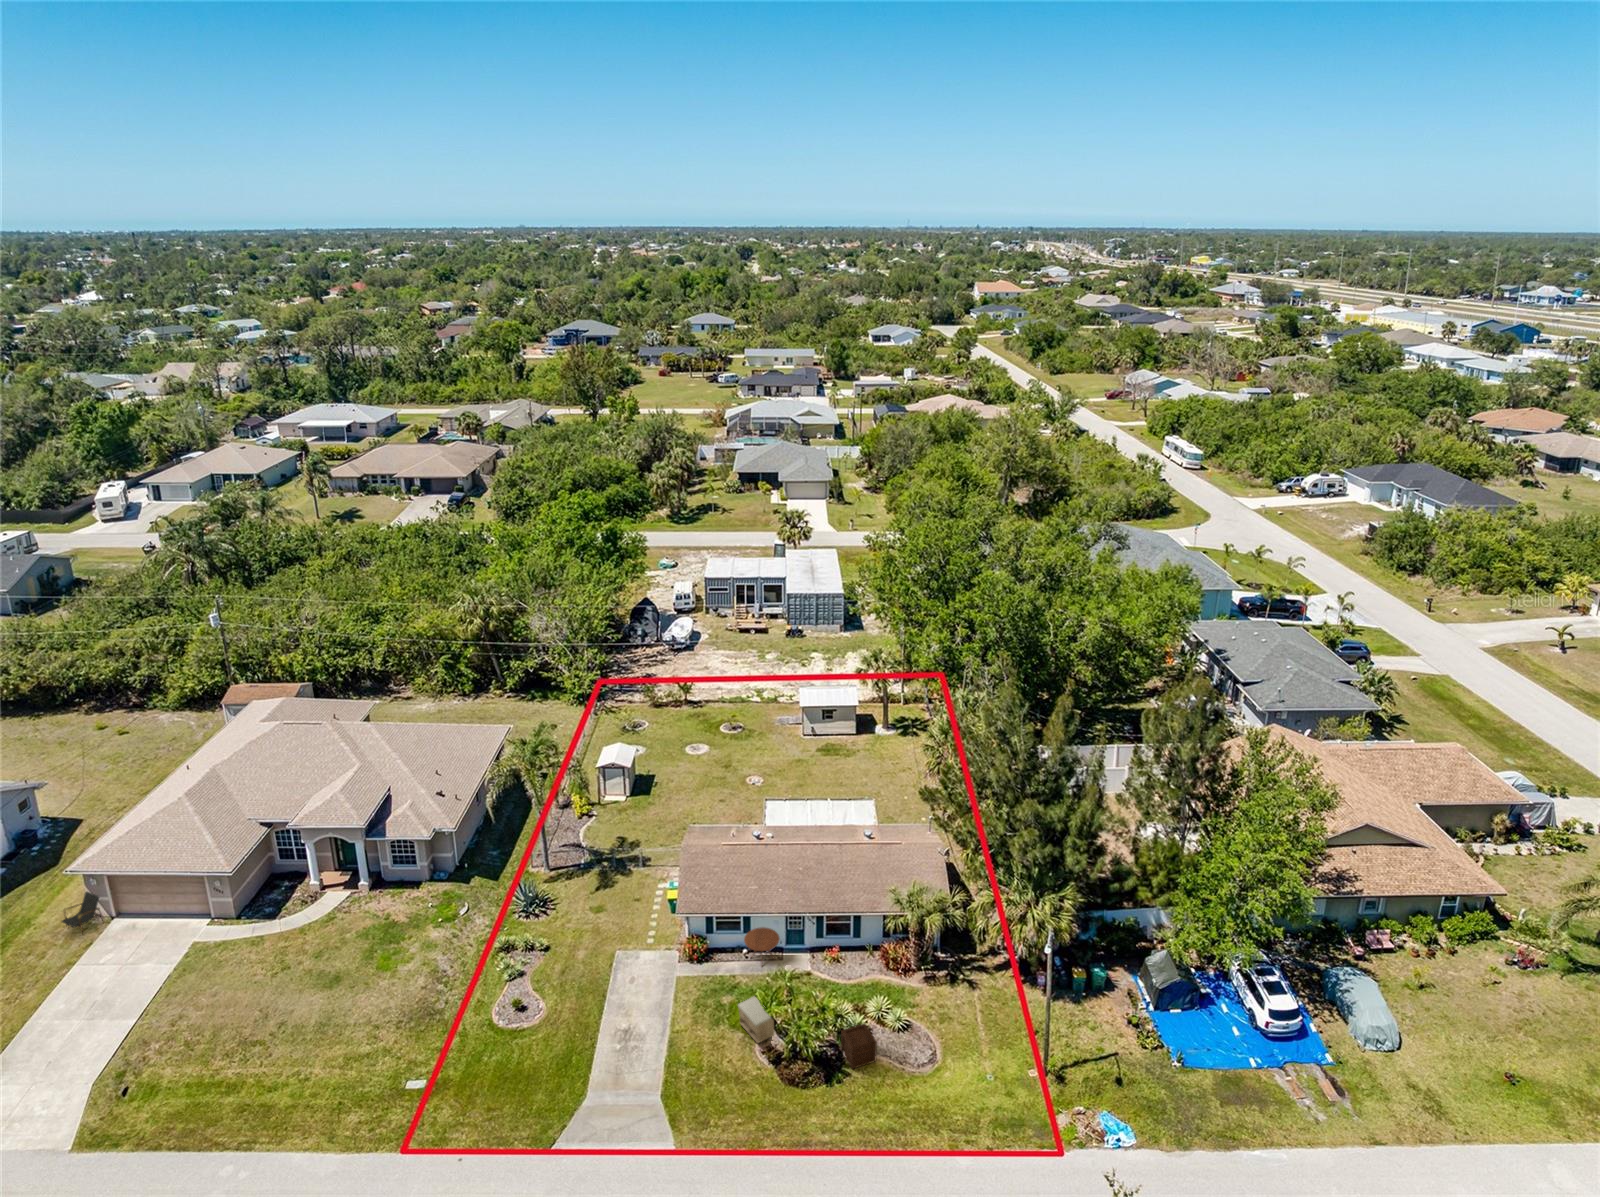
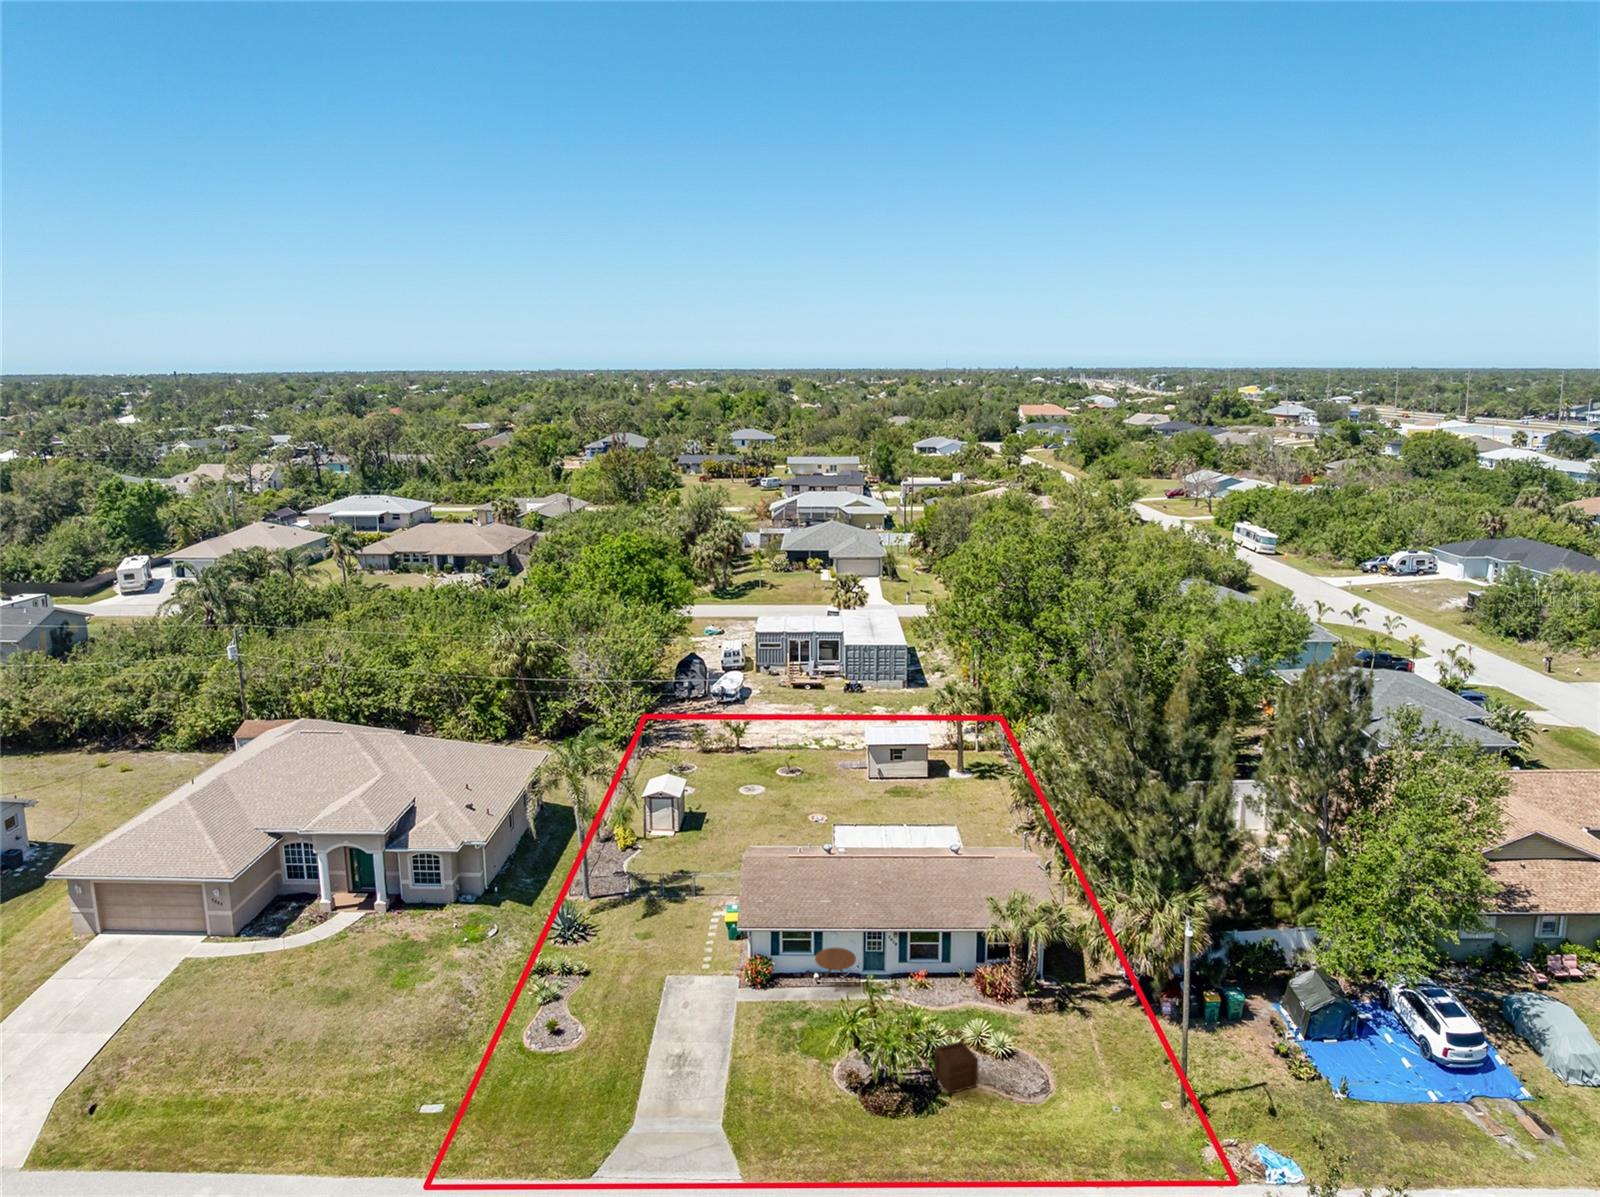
lounge chair: present [62,892,104,934] -> none [45,903,92,951]
storage bench: present [738,997,774,1043] -> none [811,1013,855,1066]

